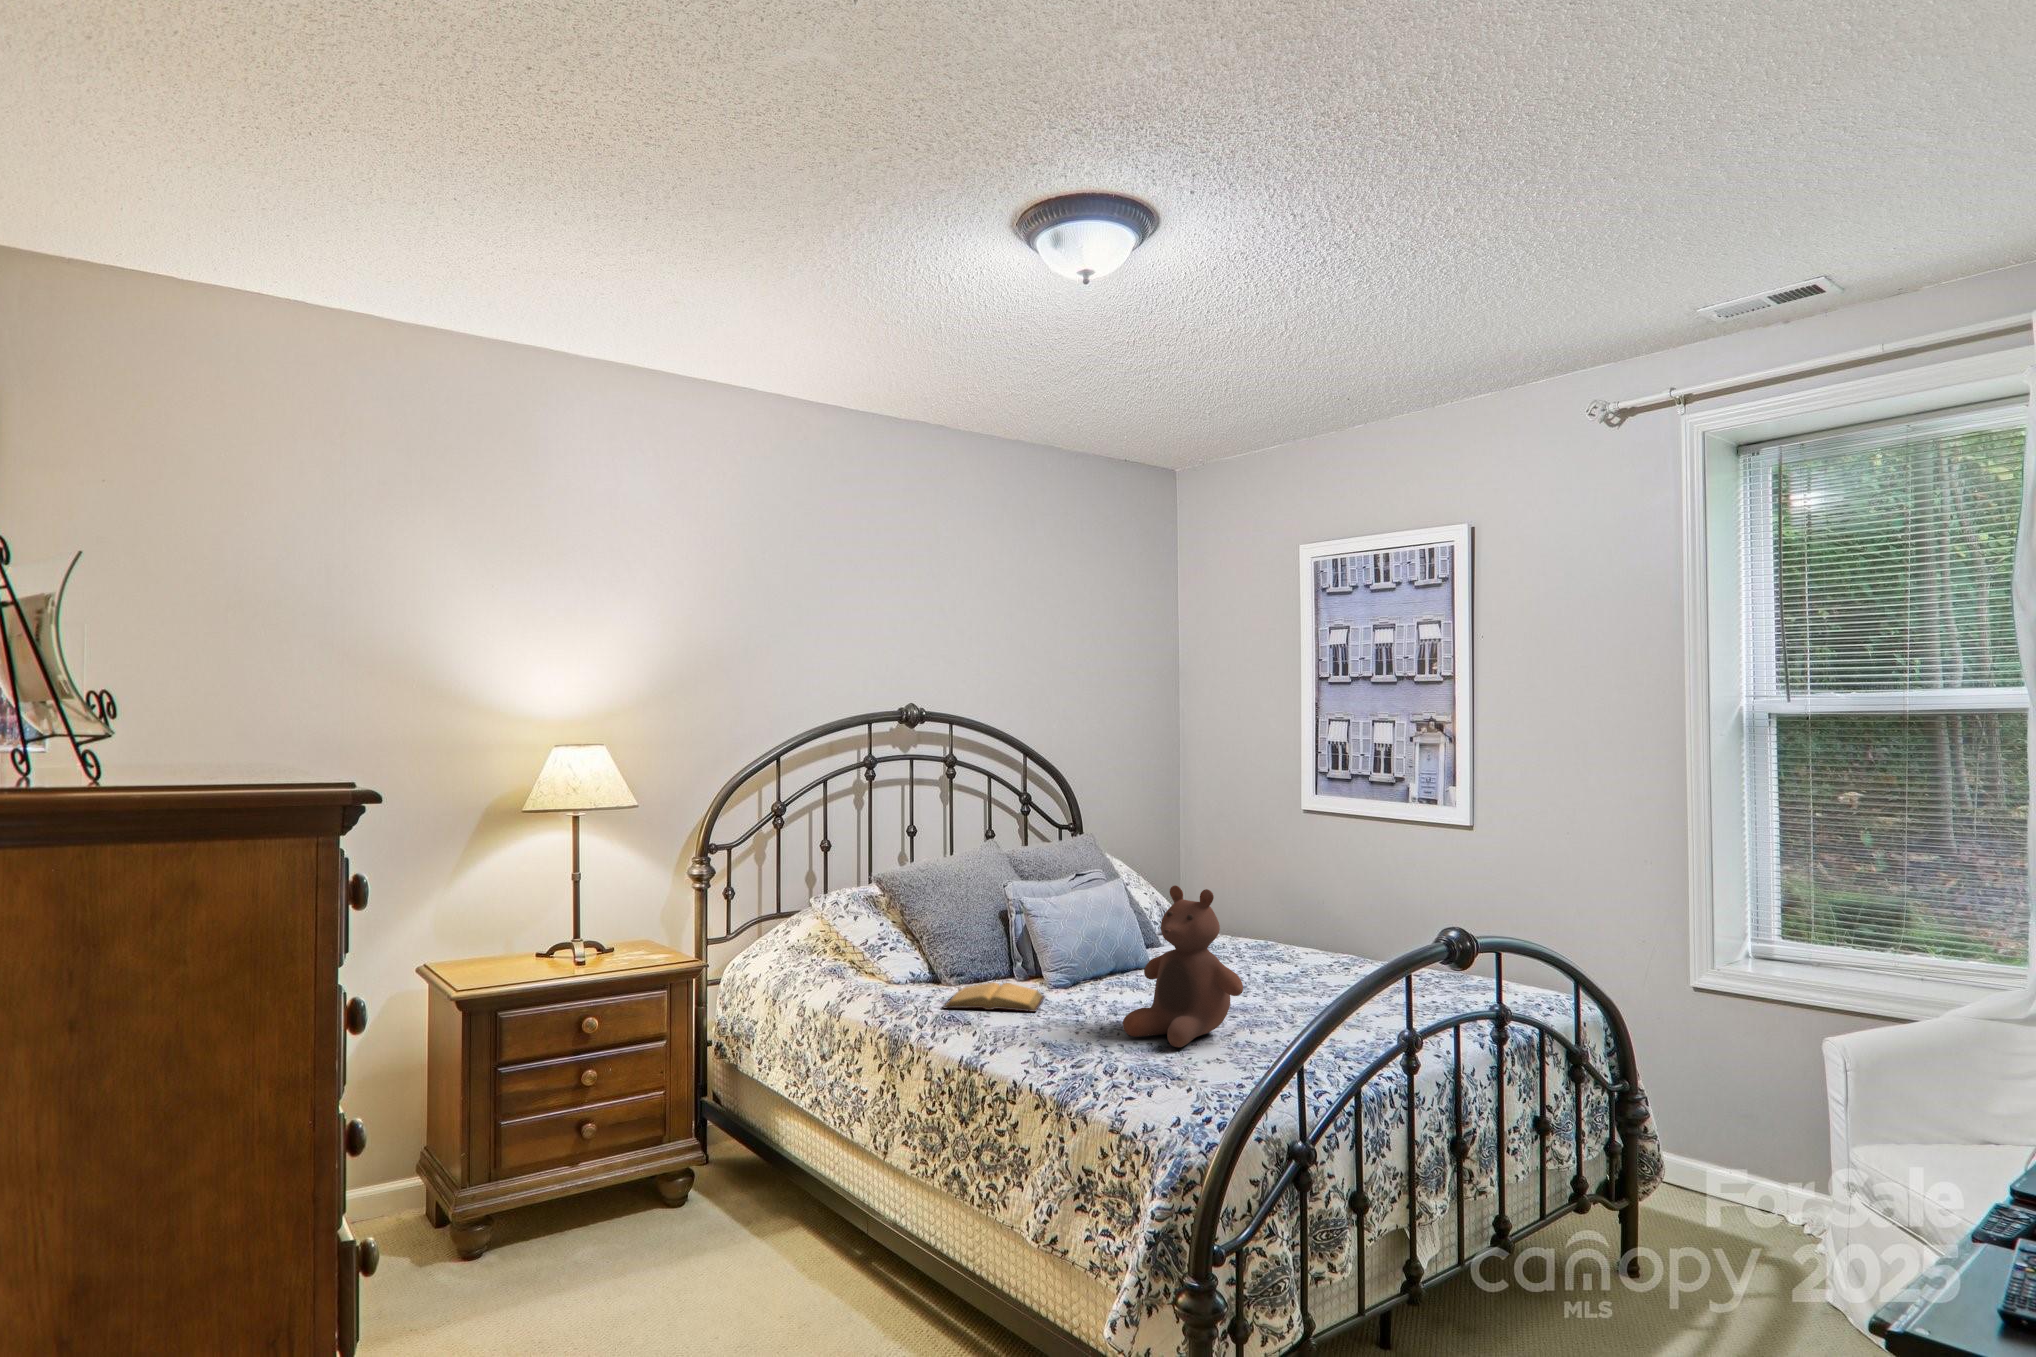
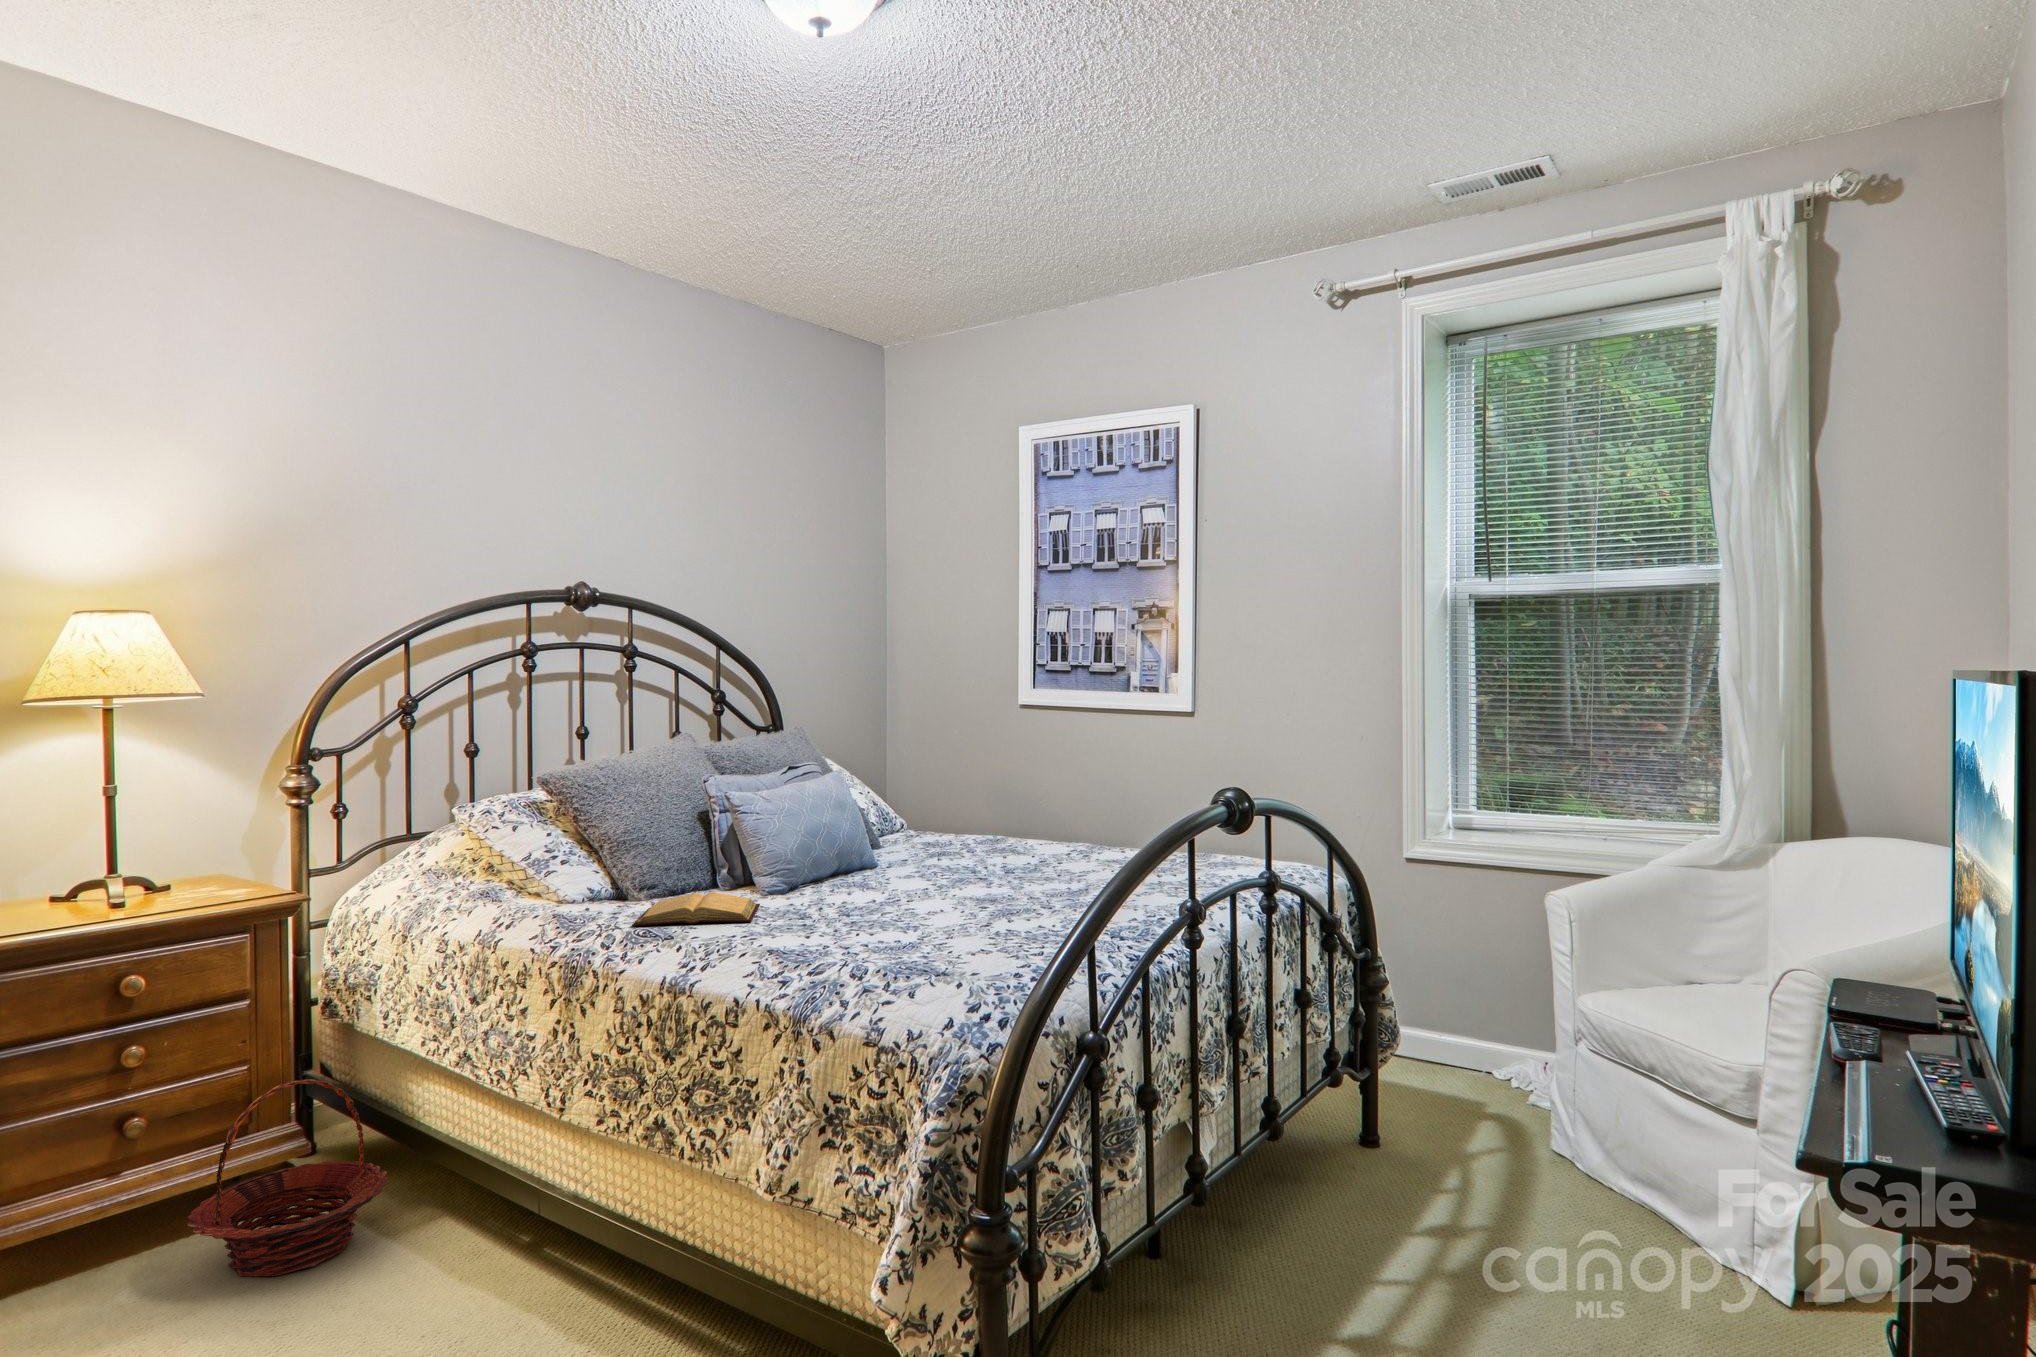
stuffed bear: present [1123,885,1243,1047] -> none [861,762,1000,945]
basket: none [626,1109,760,1258] -> present [188,1079,389,1277]

